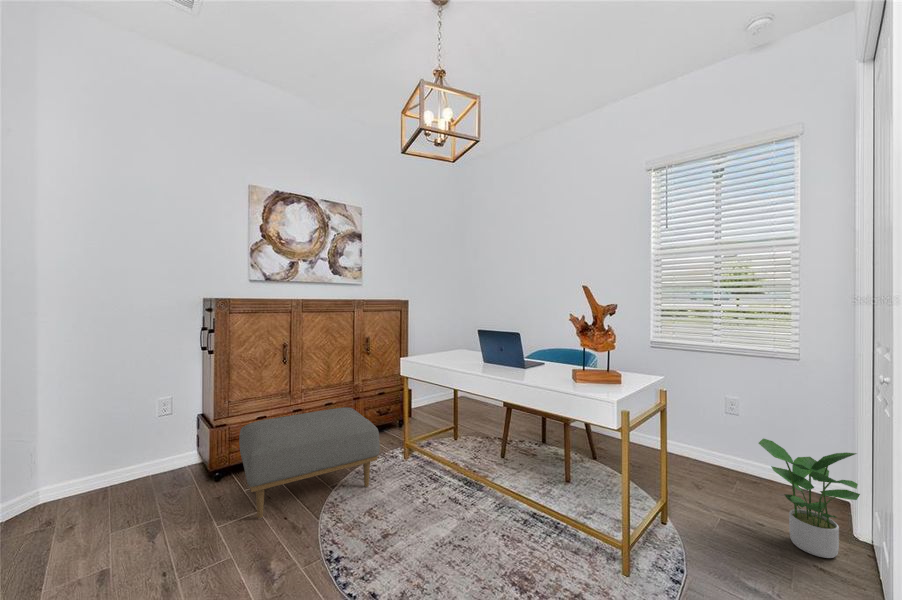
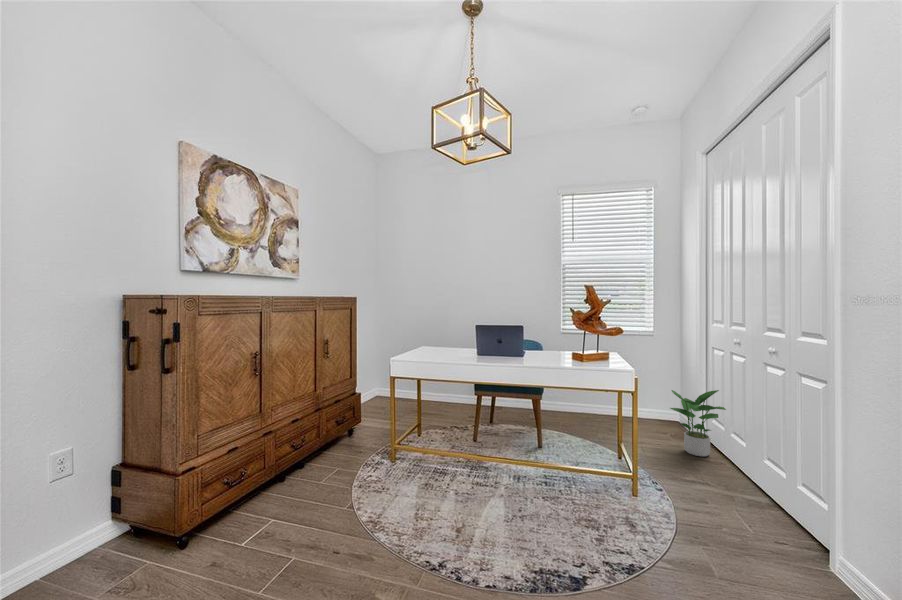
ottoman: present [239,407,380,519] -> none [236,419,407,561]

